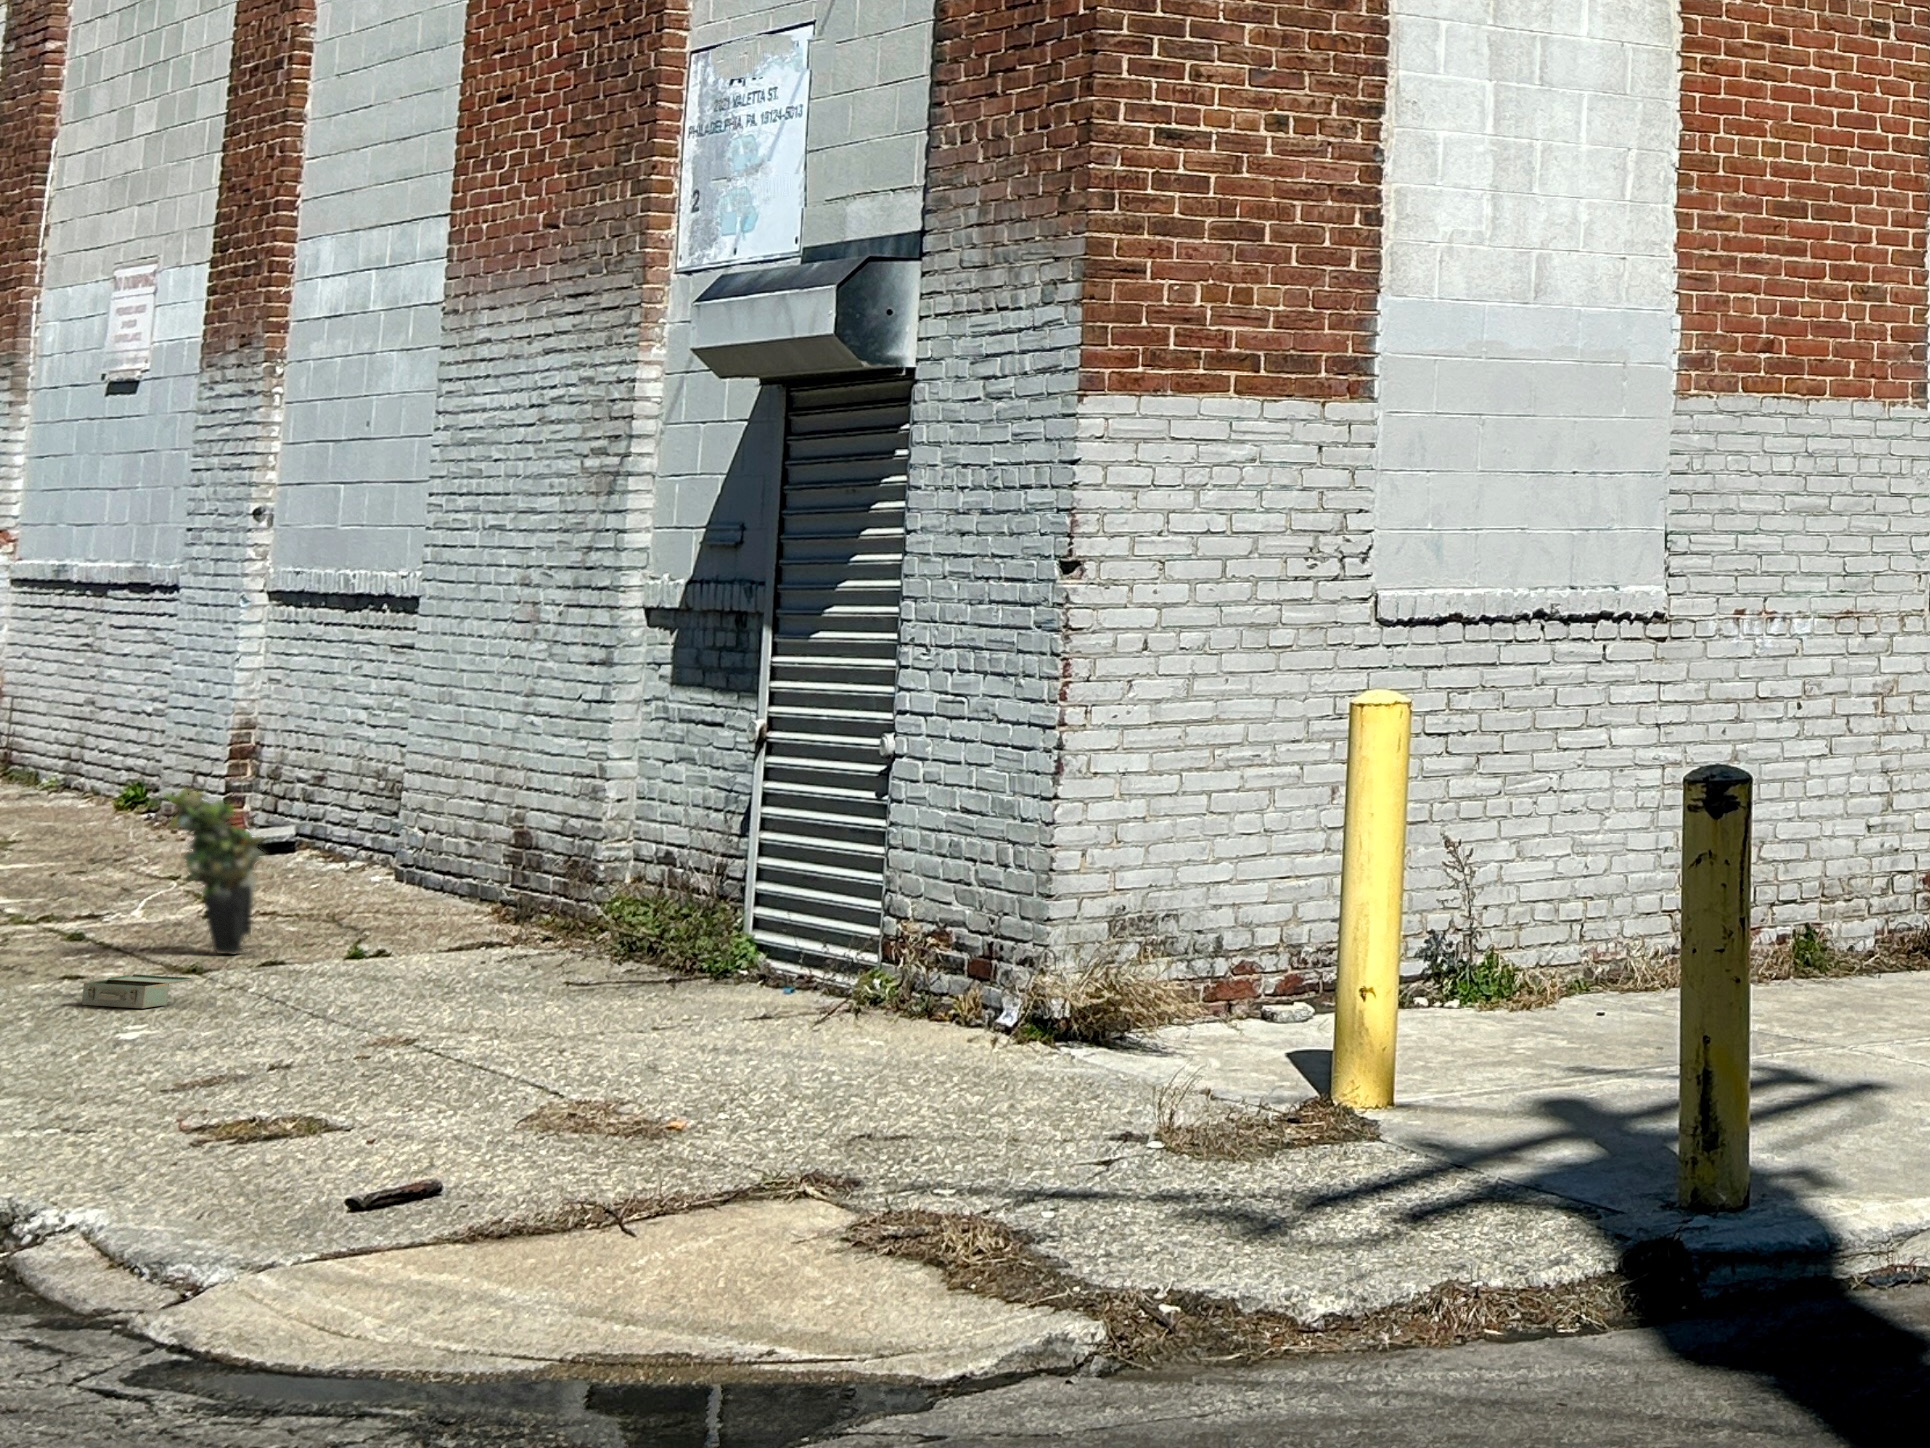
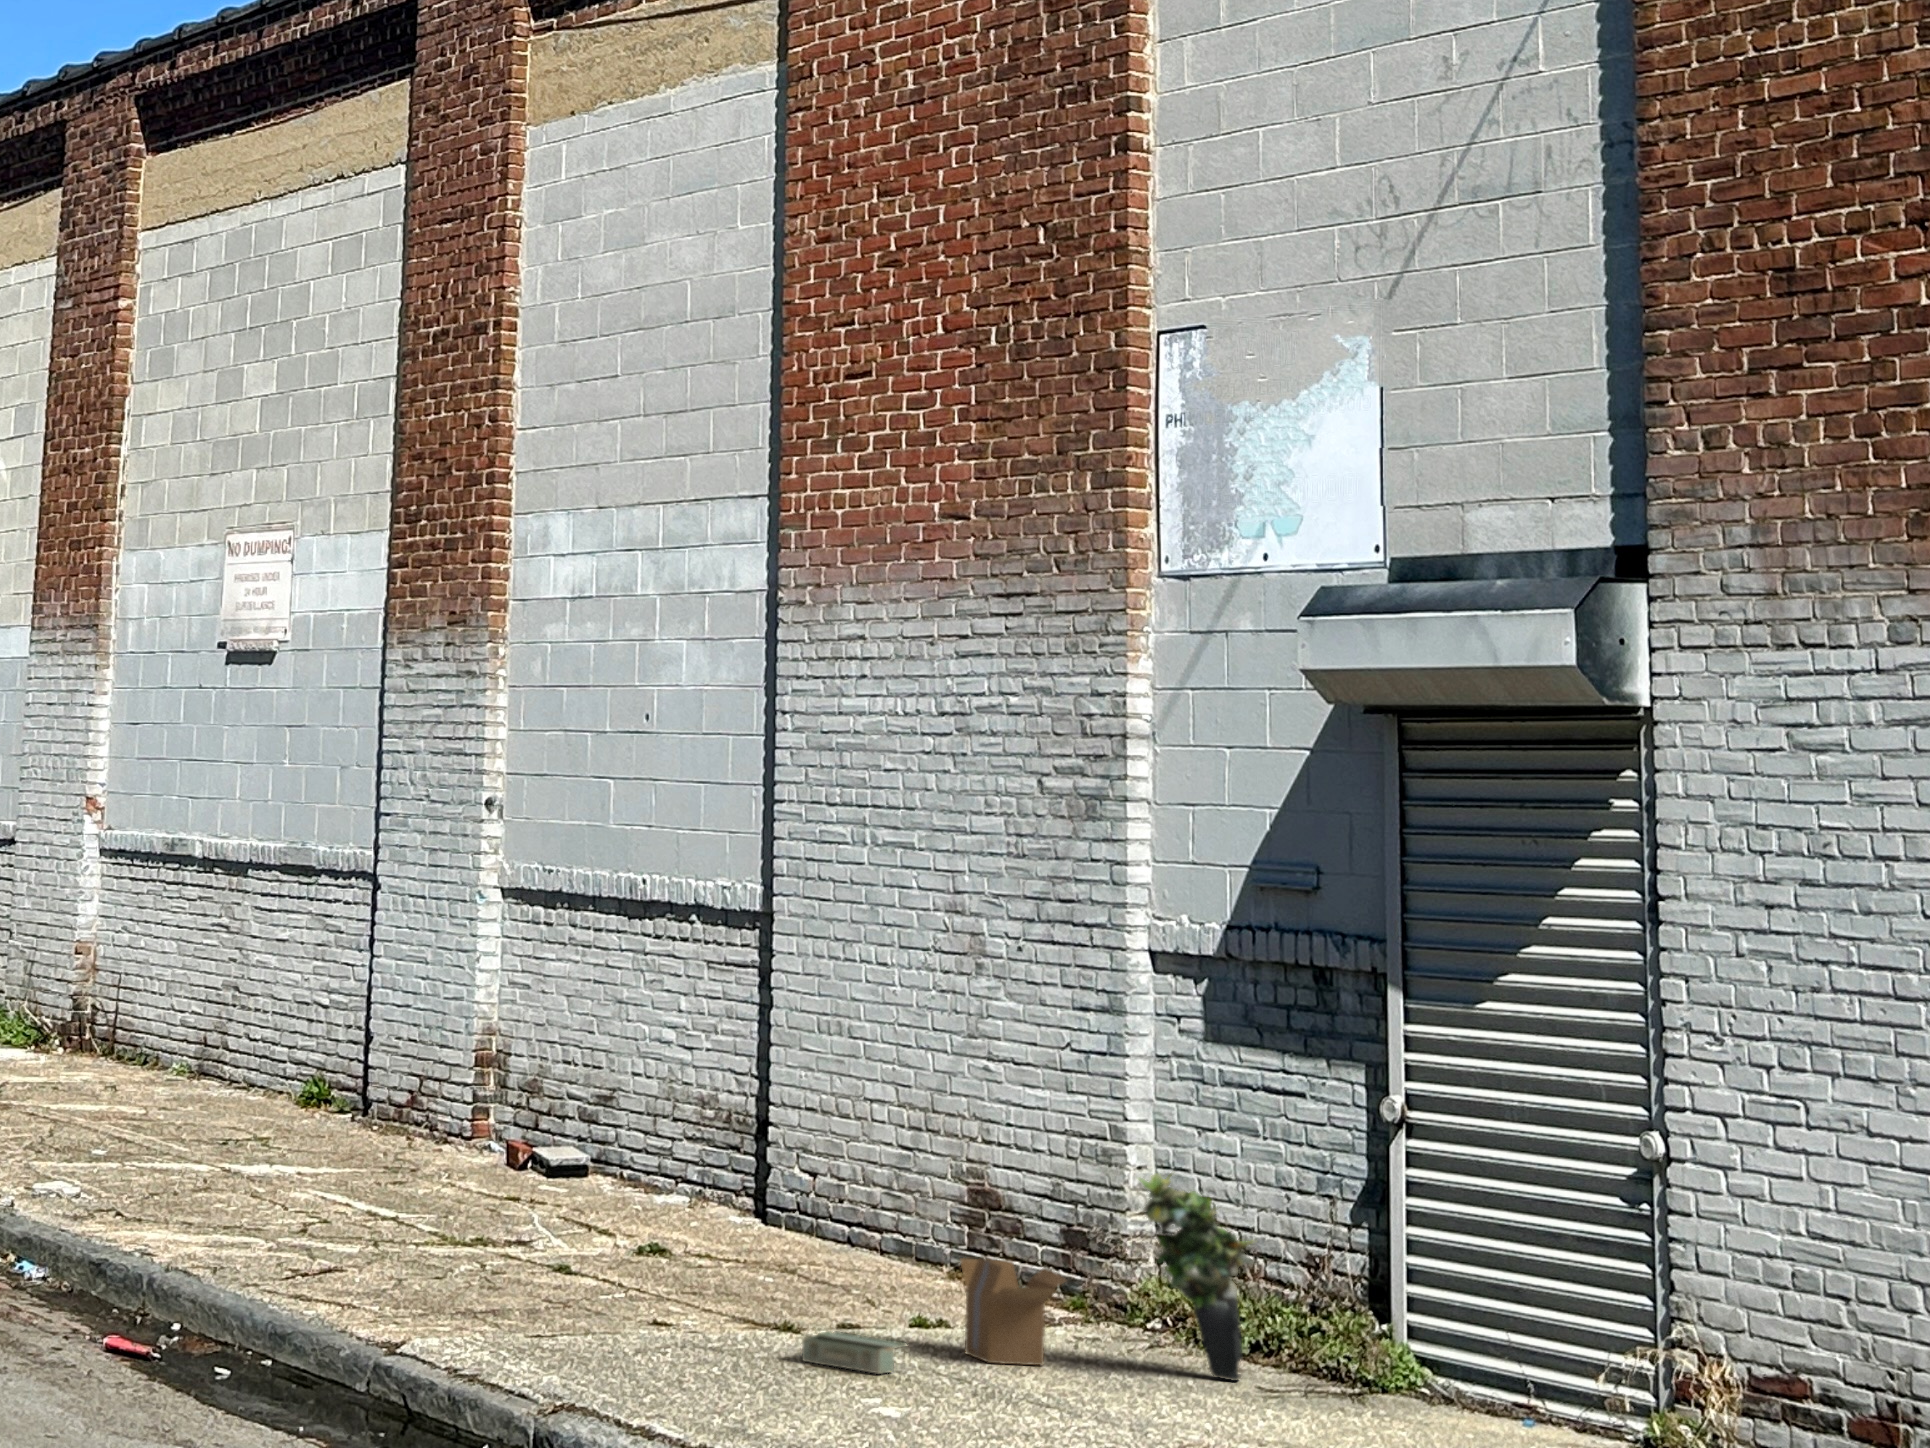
potted plant: present [164,788,266,954] -> present [1139,1173,1253,1381]
cardboard box: none [296,895,391,988] -> present [960,1258,1066,1365]

